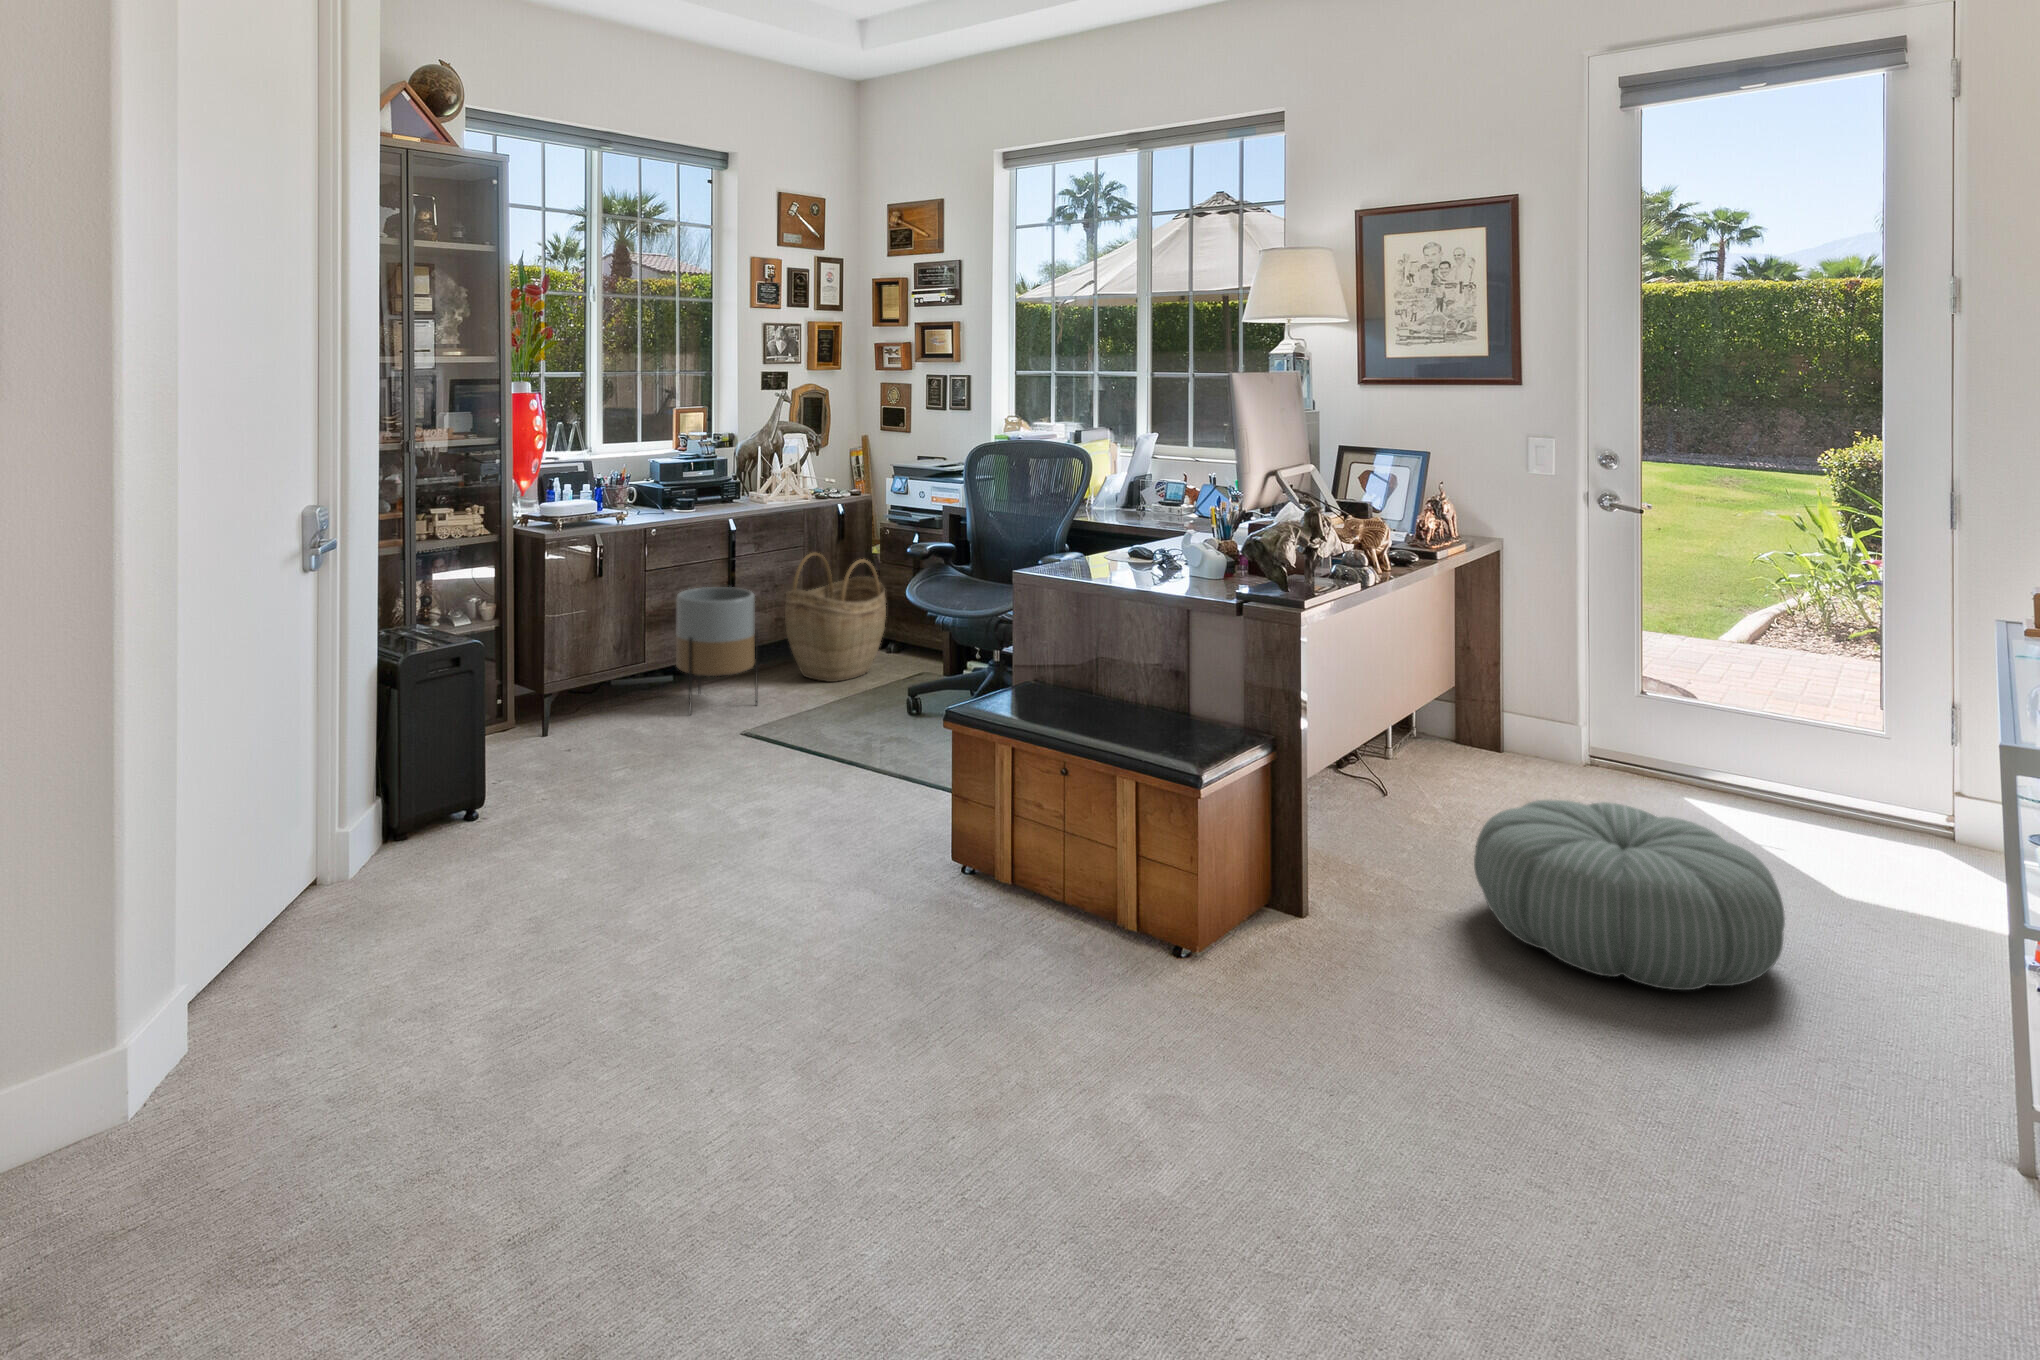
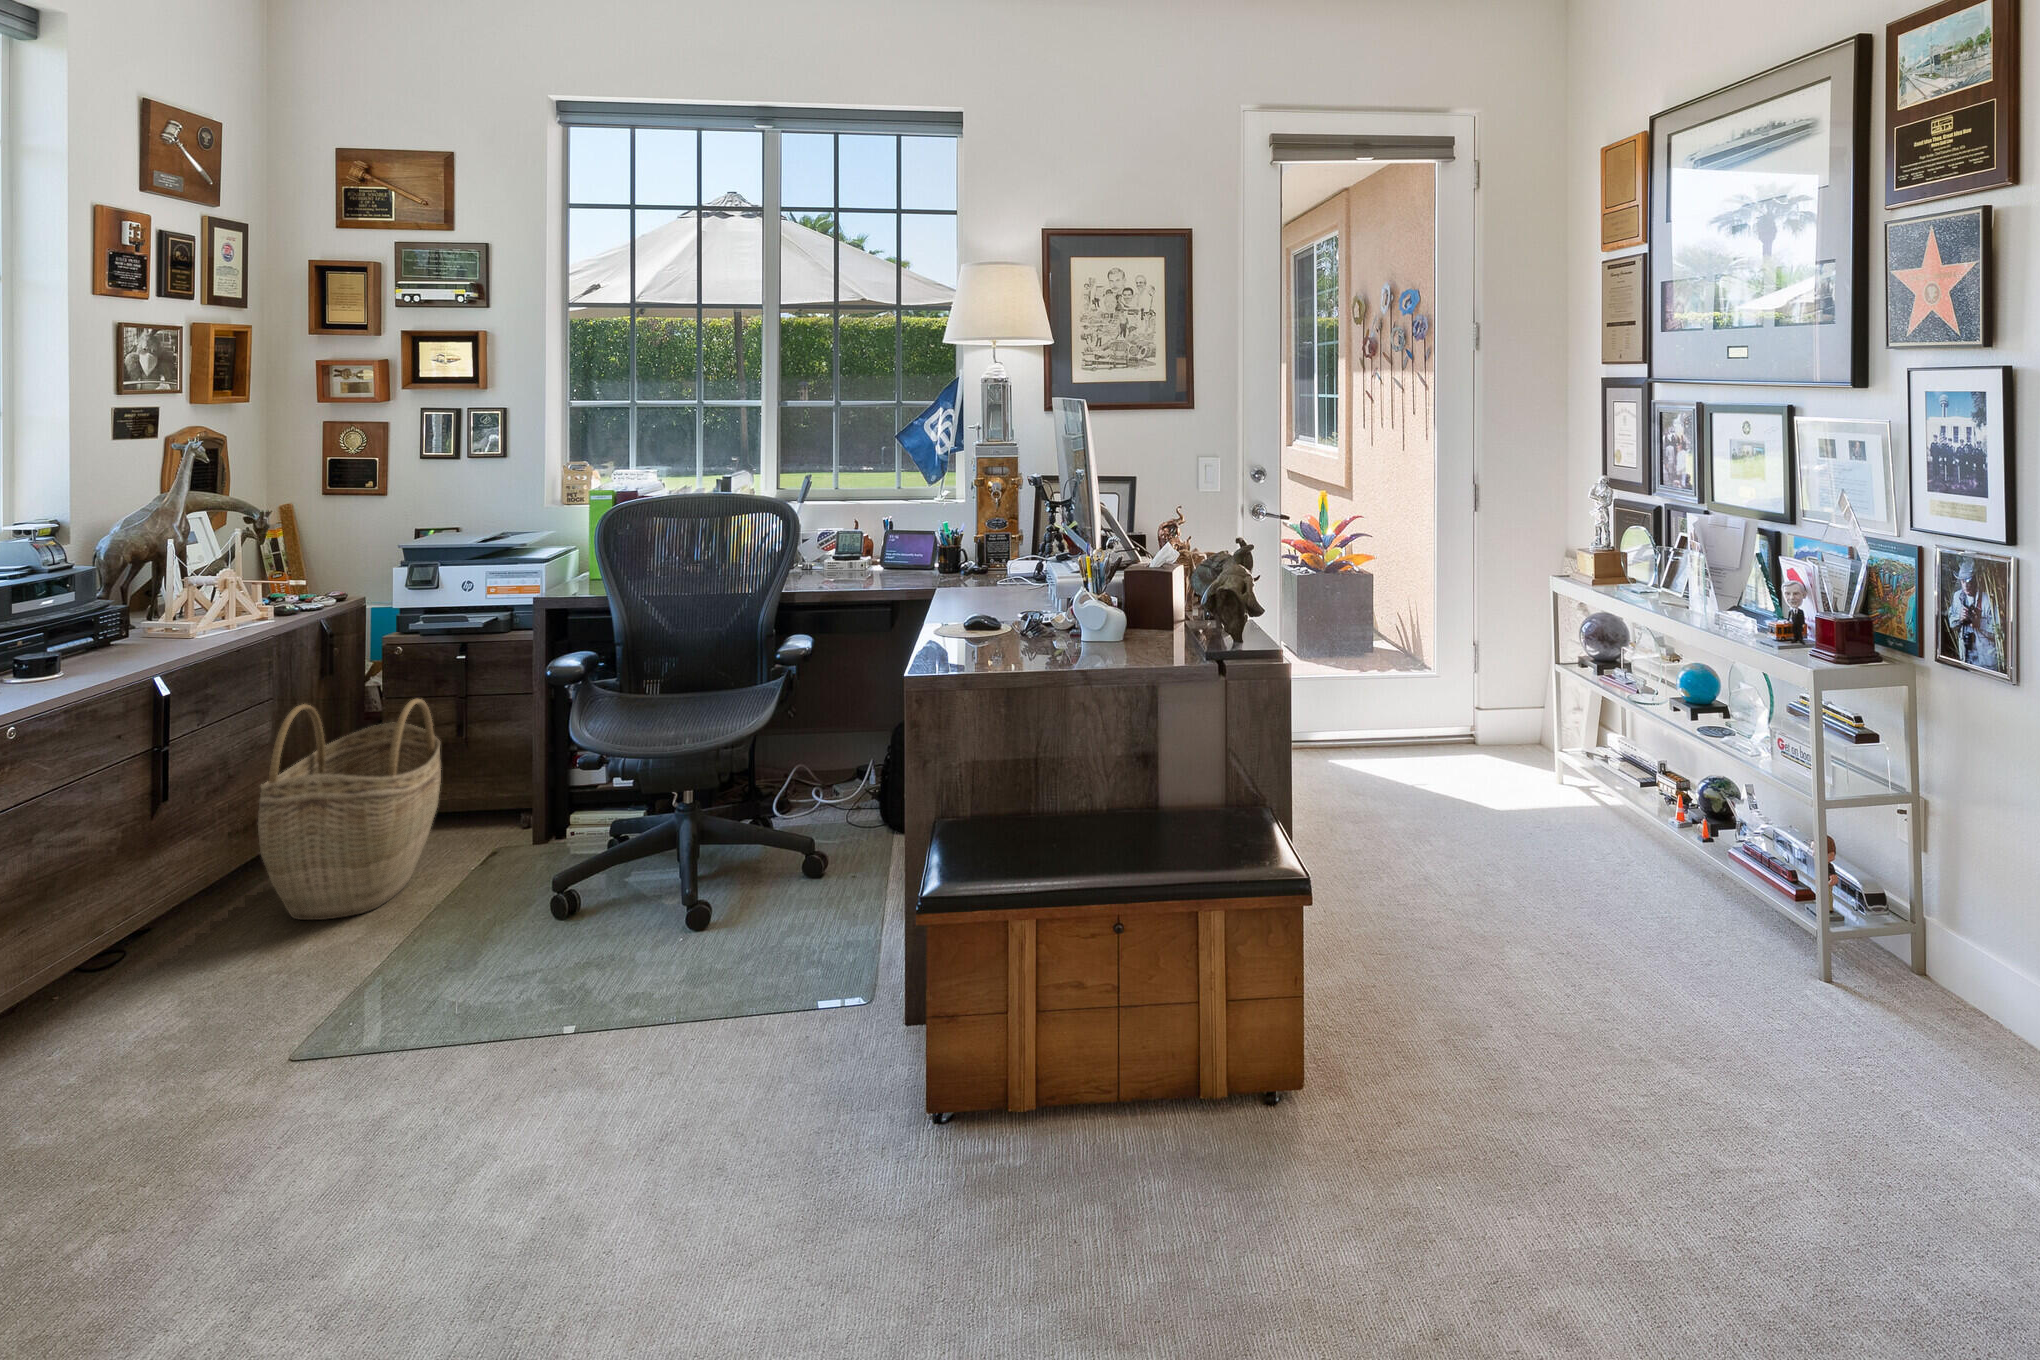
planter: present [676,587,758,713] -> none [74,804,274,1089]
pouf: present [1474,800,1785,990] -> none [1399,775,1644,941]

